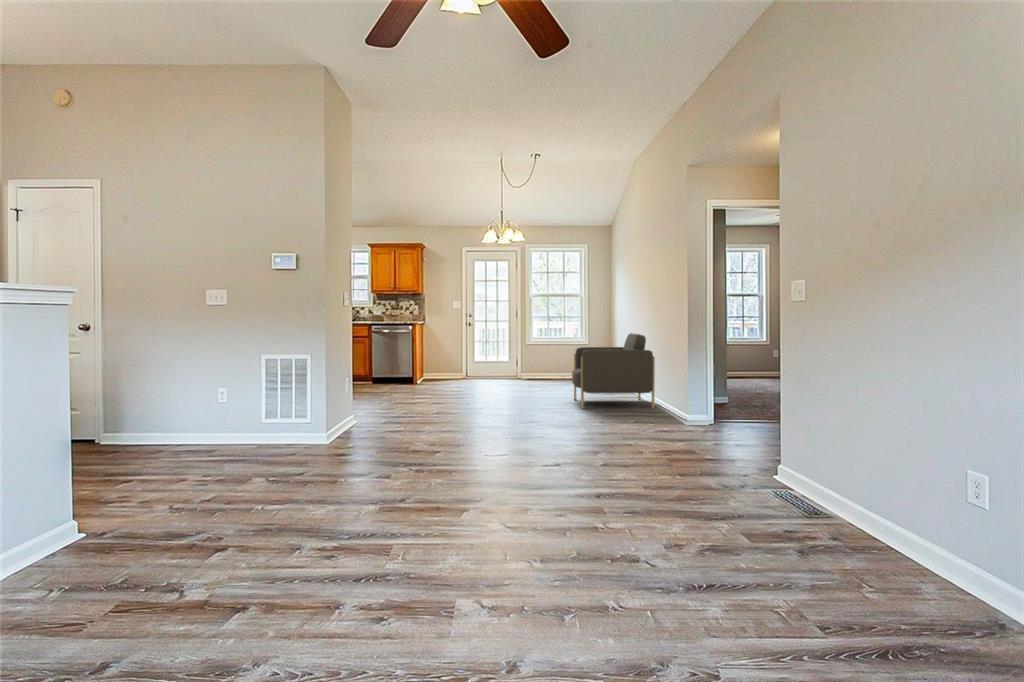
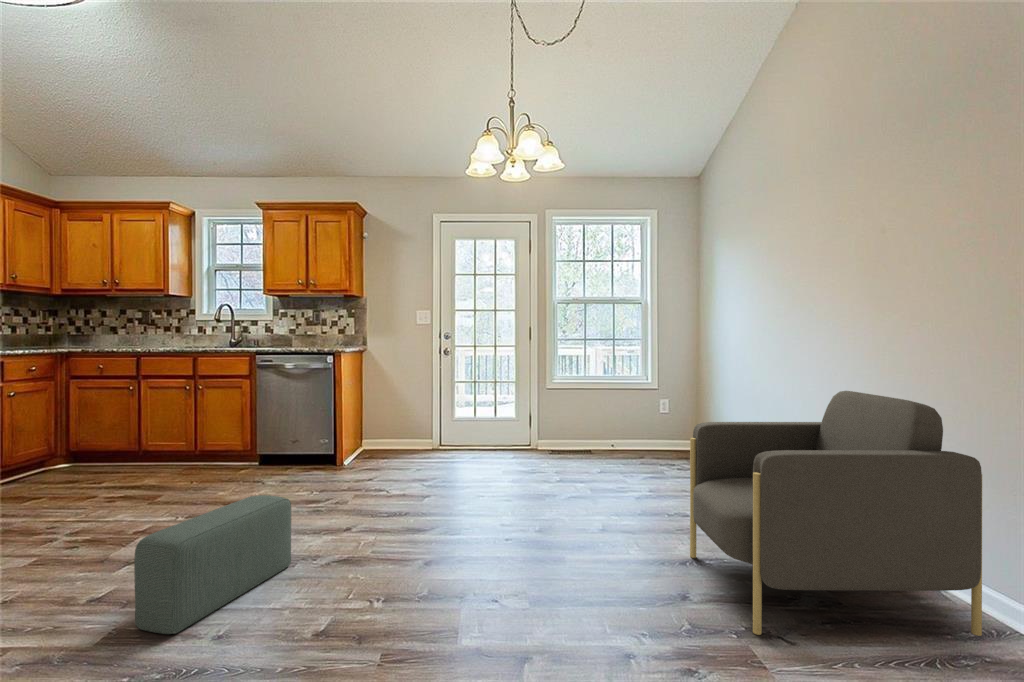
pouf: none [380,374,419,409] -> present [134,495,291,634]

